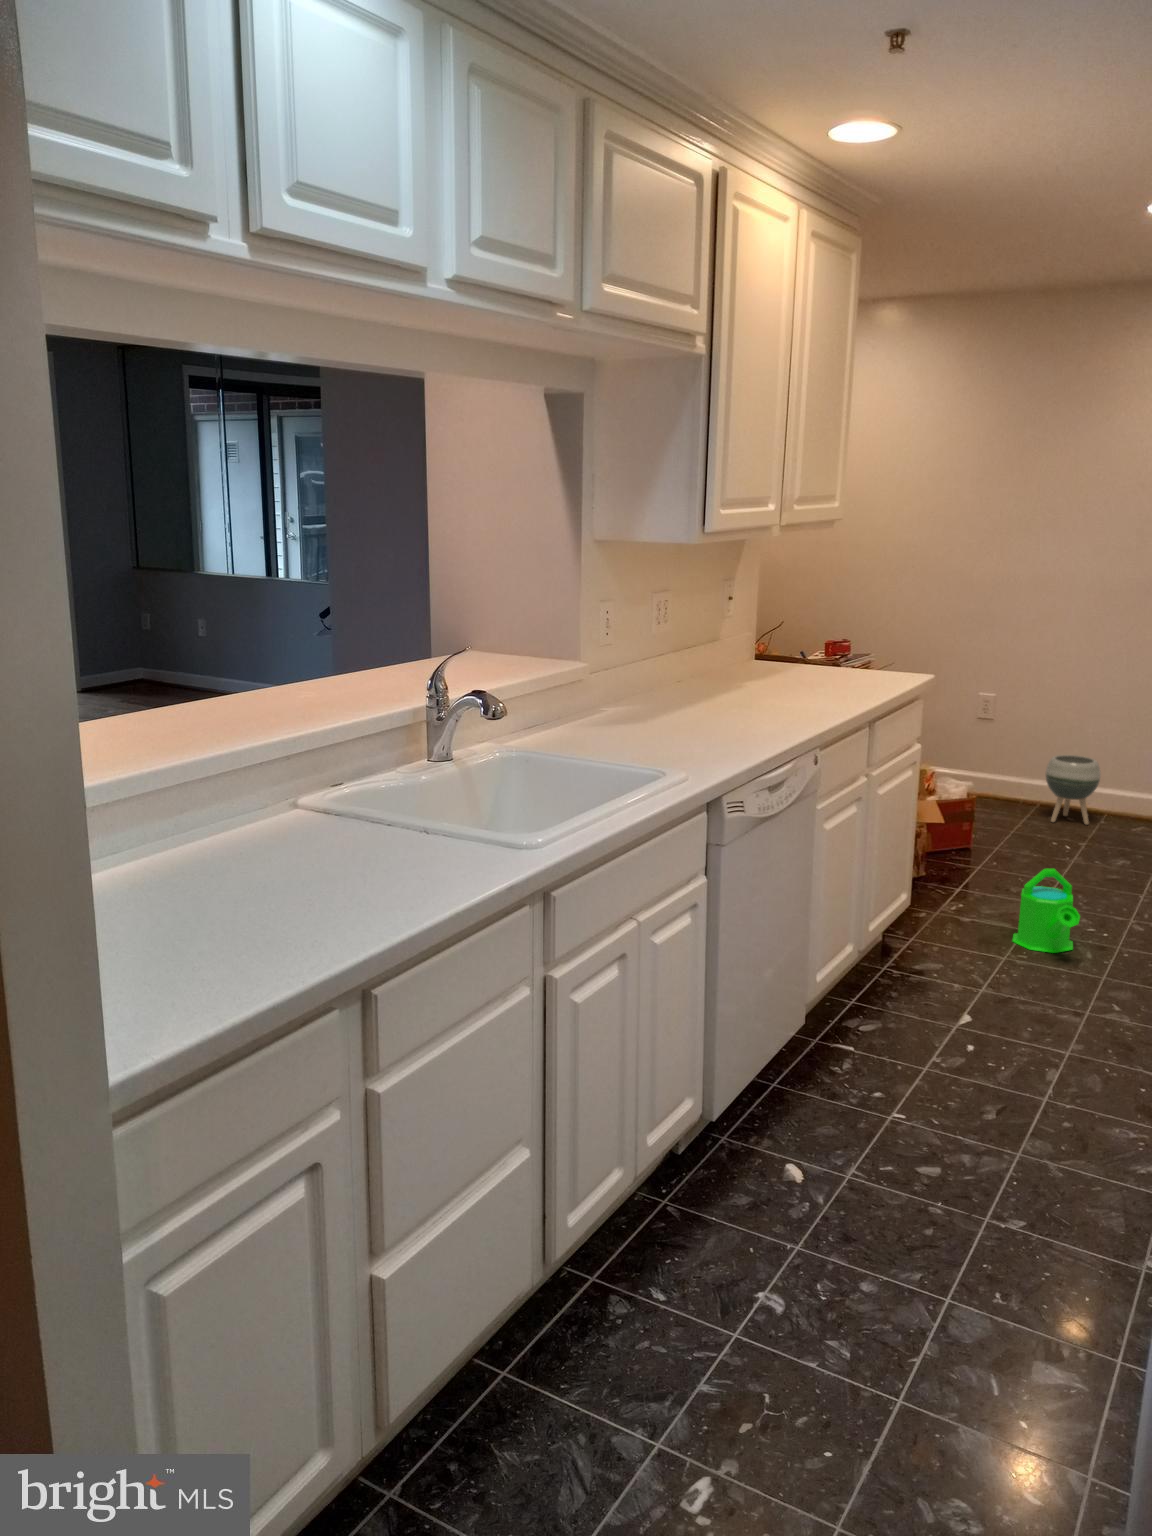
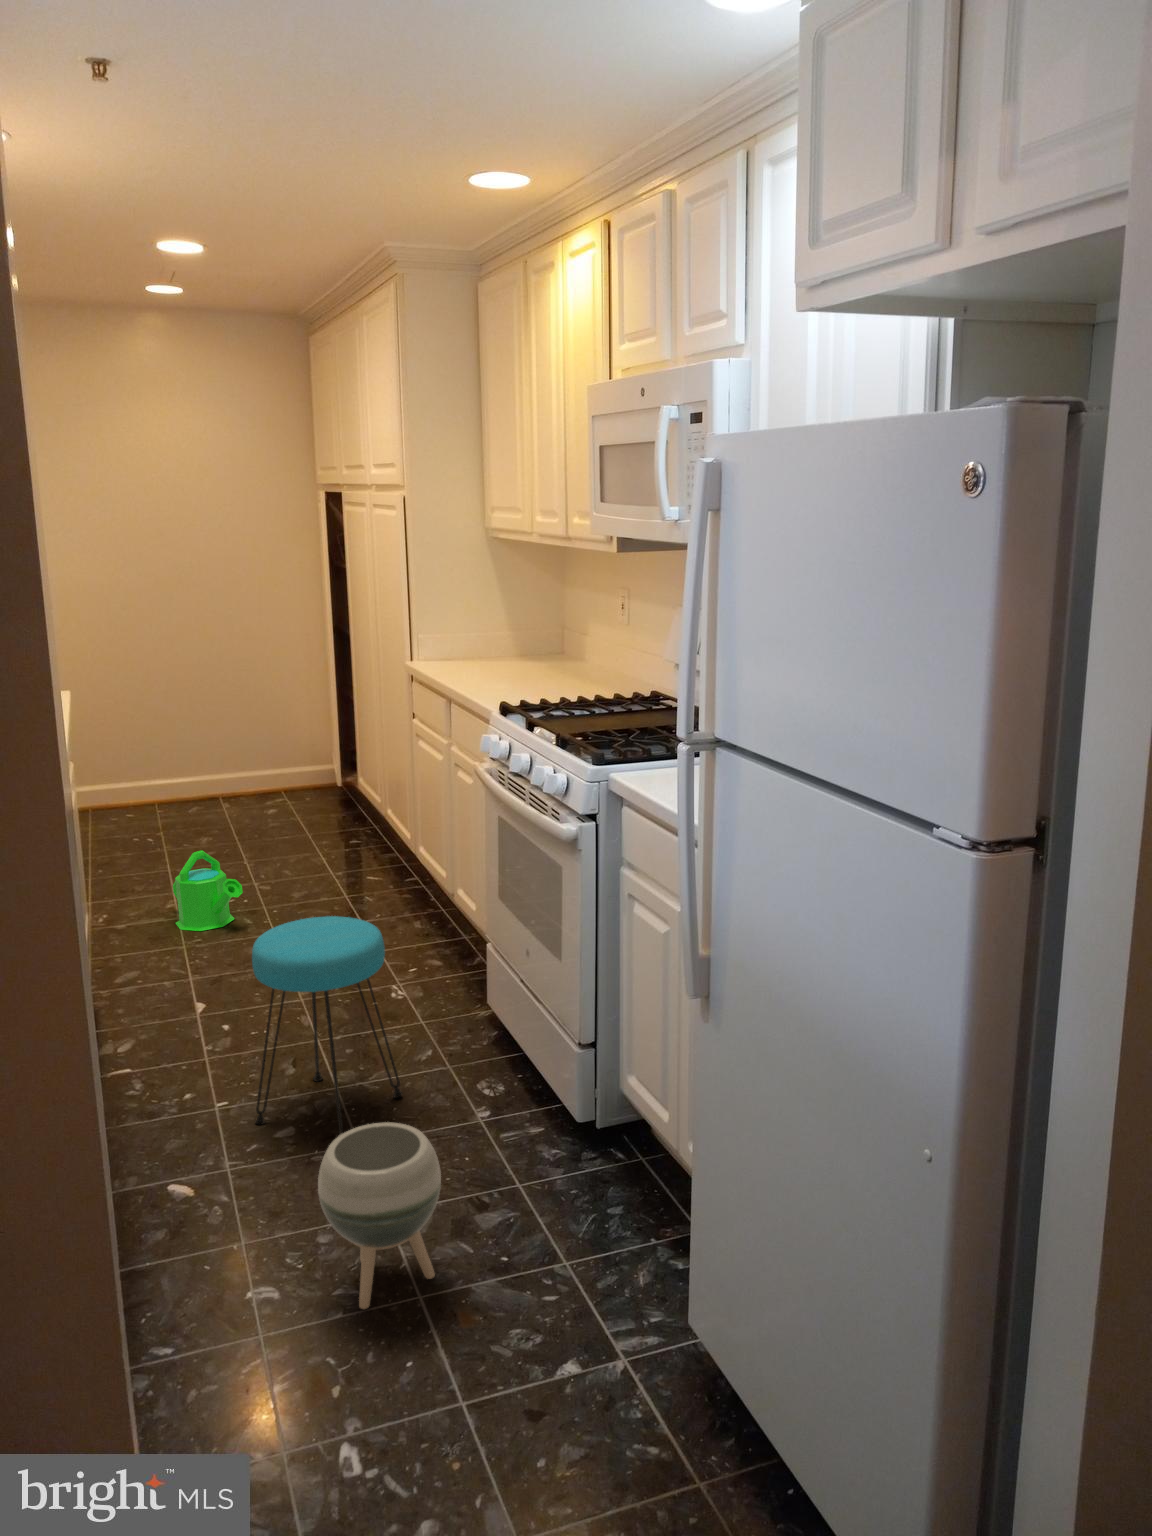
planter: present [1046,755,1101,824] -> present [318,1122,441,1309]
stool: none [910,958,1086,1209] -> present [252,916,402,1136]

